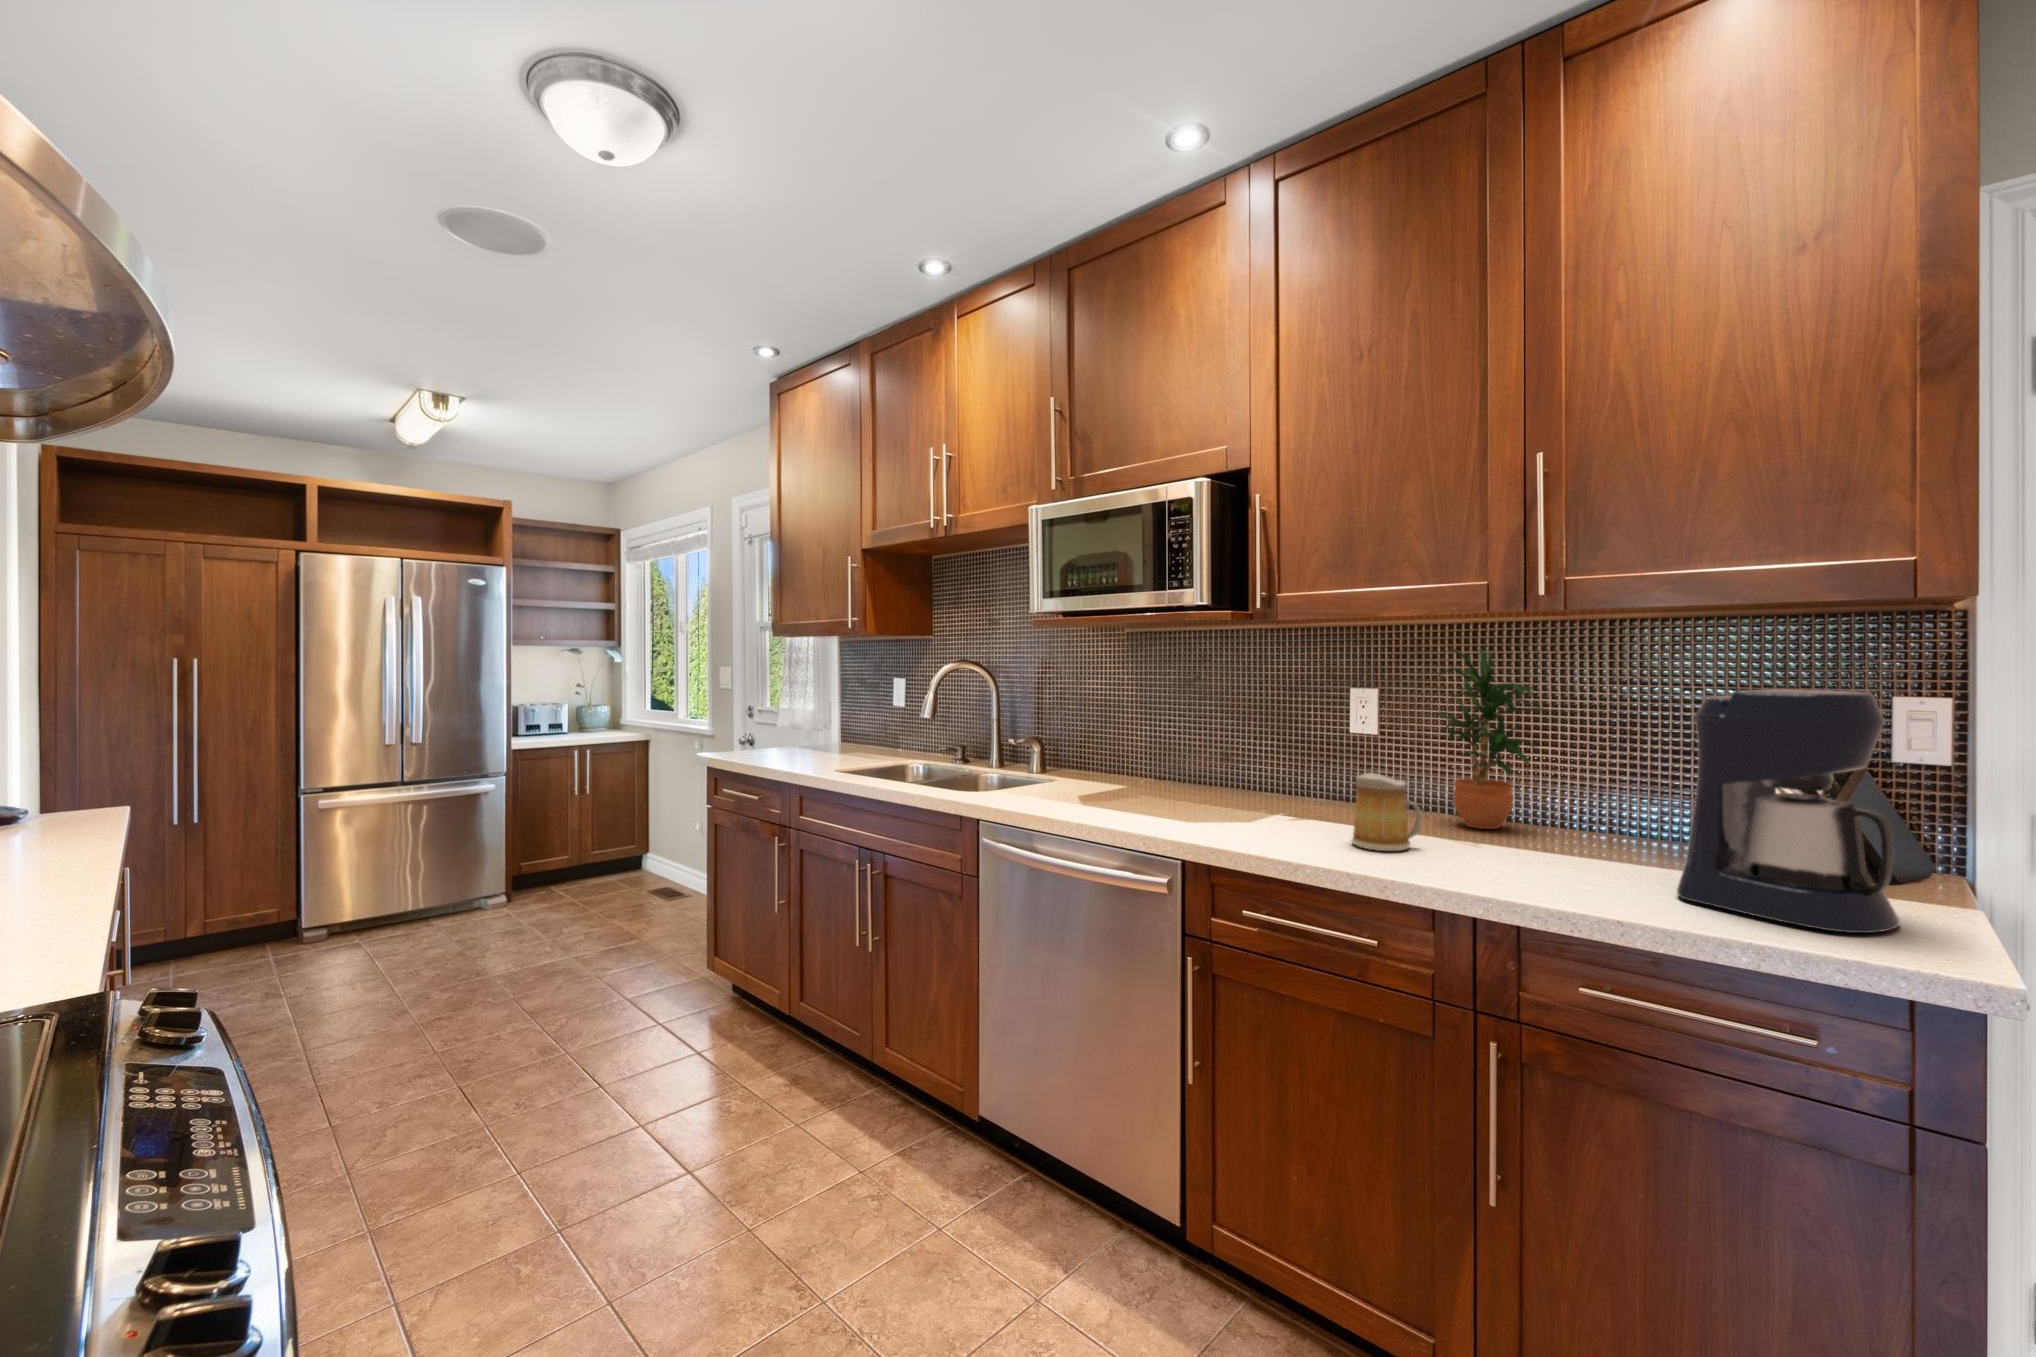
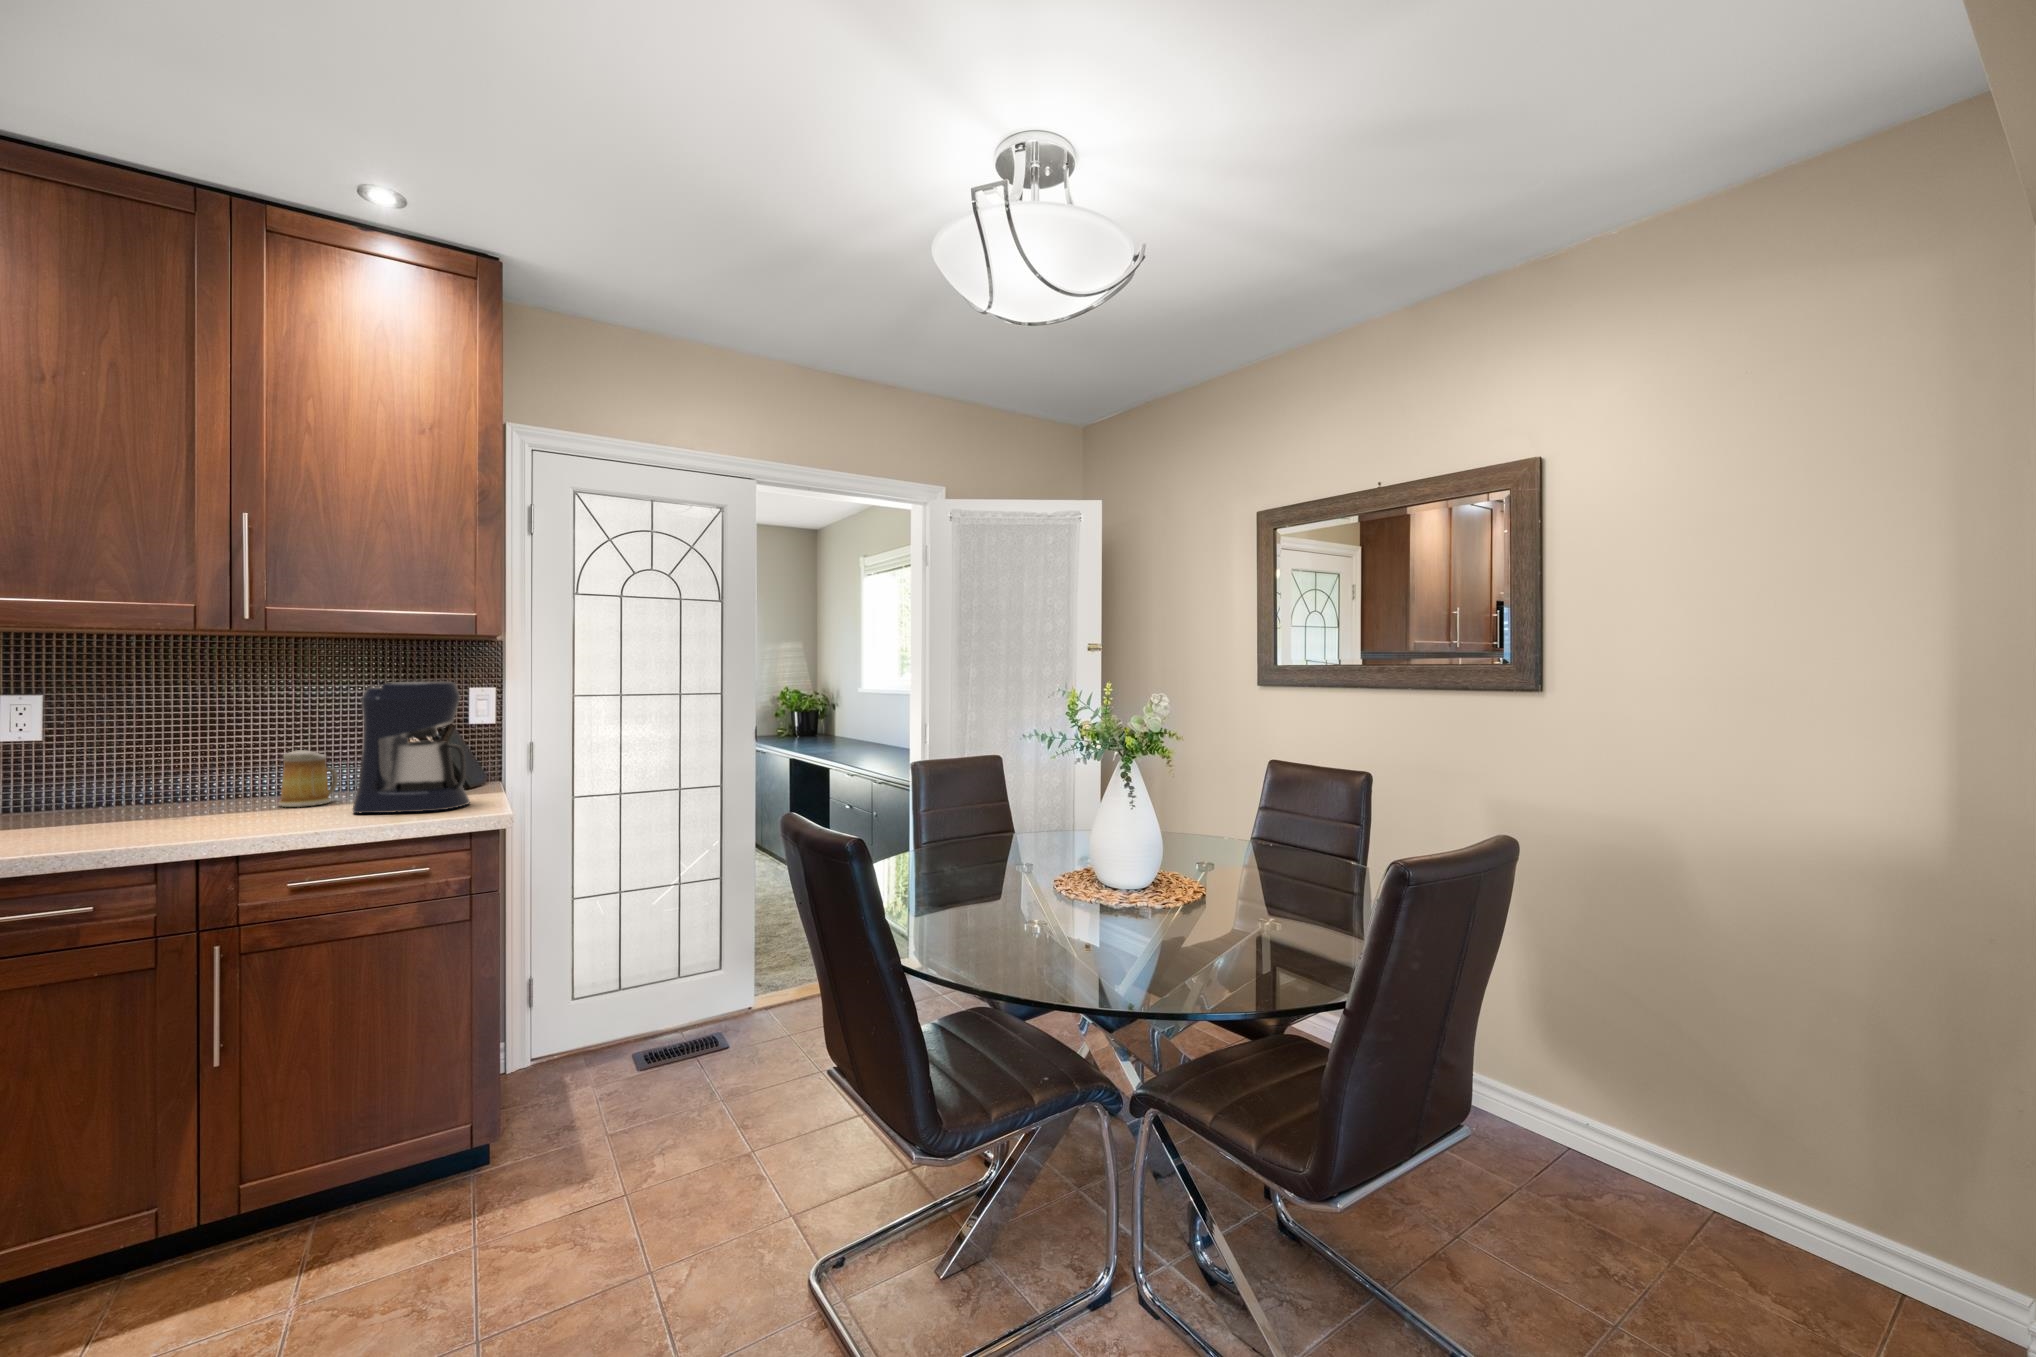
potted plant: present [1437,648,1545,829] -> none [125,656,249,807]
mug: present [1352,773,1421,851] -> present [279,750,338,807]

